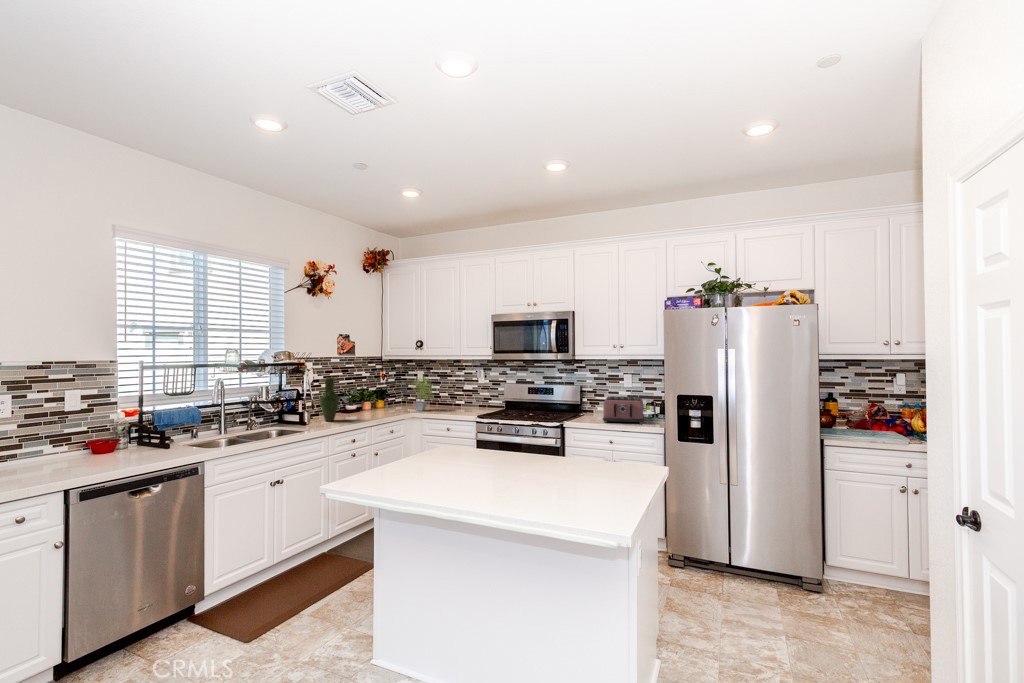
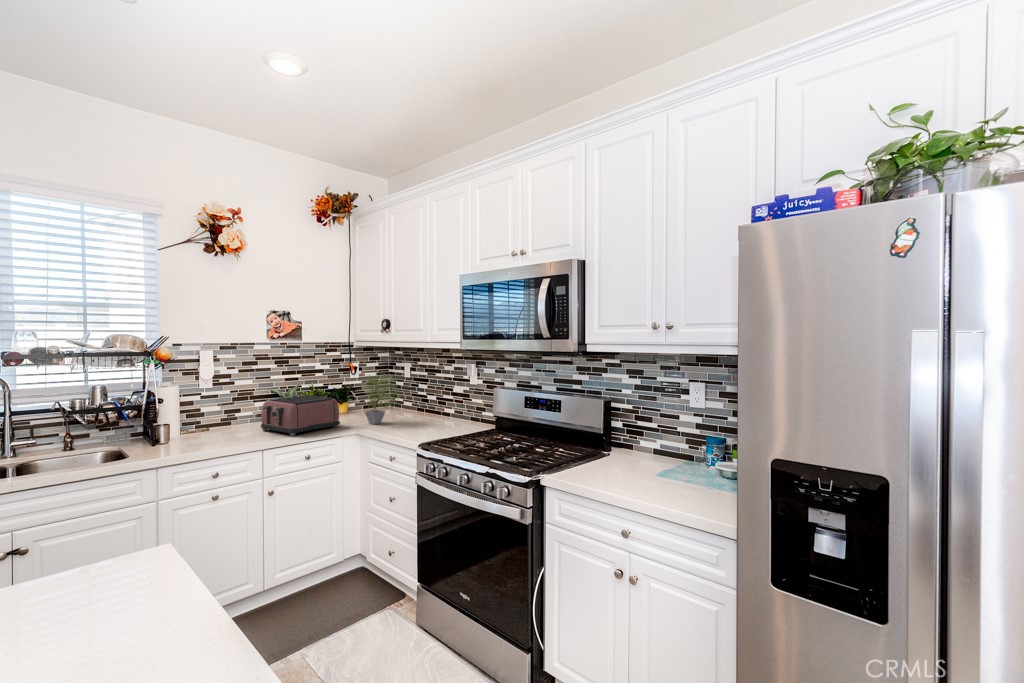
vase: present [319,377,340,421] -> none [195,372,231,438]
toaster: present [603,396,644,424] -> present [261,395,340,436]

